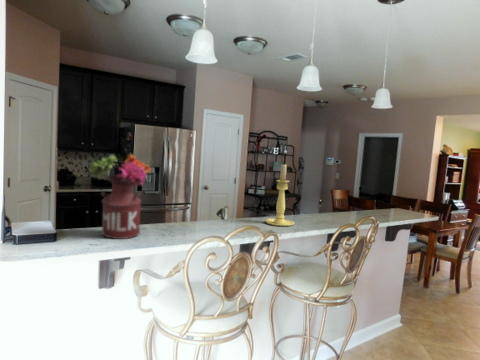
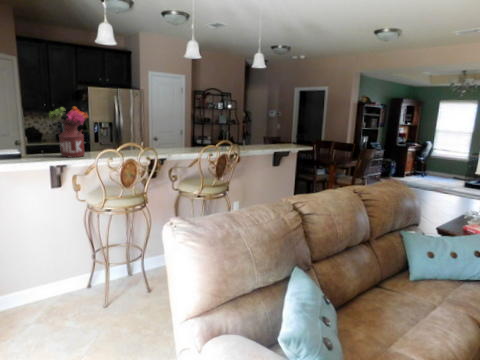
candle holder: present [265,164,294,226] -> none [174,111,194,152]

